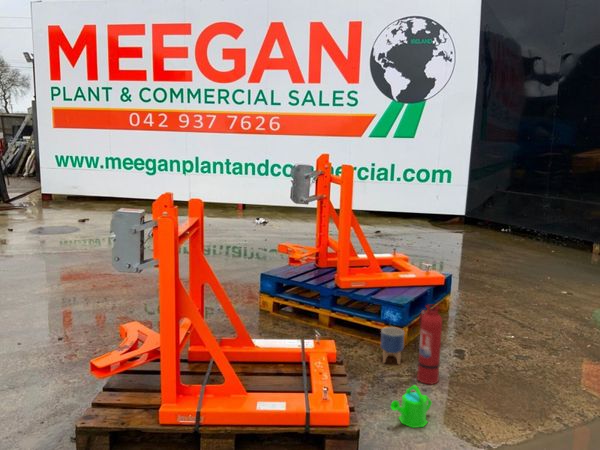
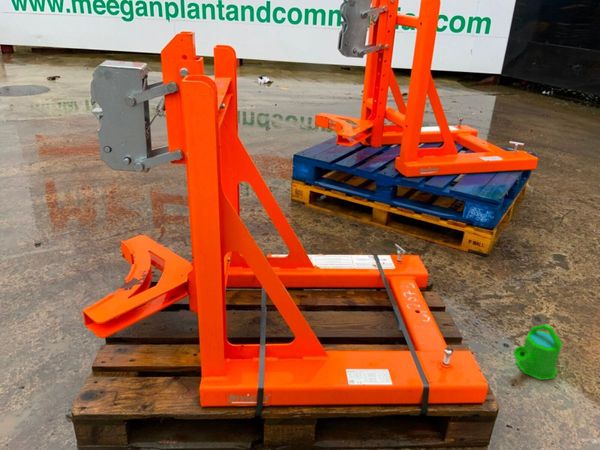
fire extinguisher: present [417,305,442,384] -> none [518,205,568,309]
planter: present [381,327,404,364] -> none [464,230,500,278]

